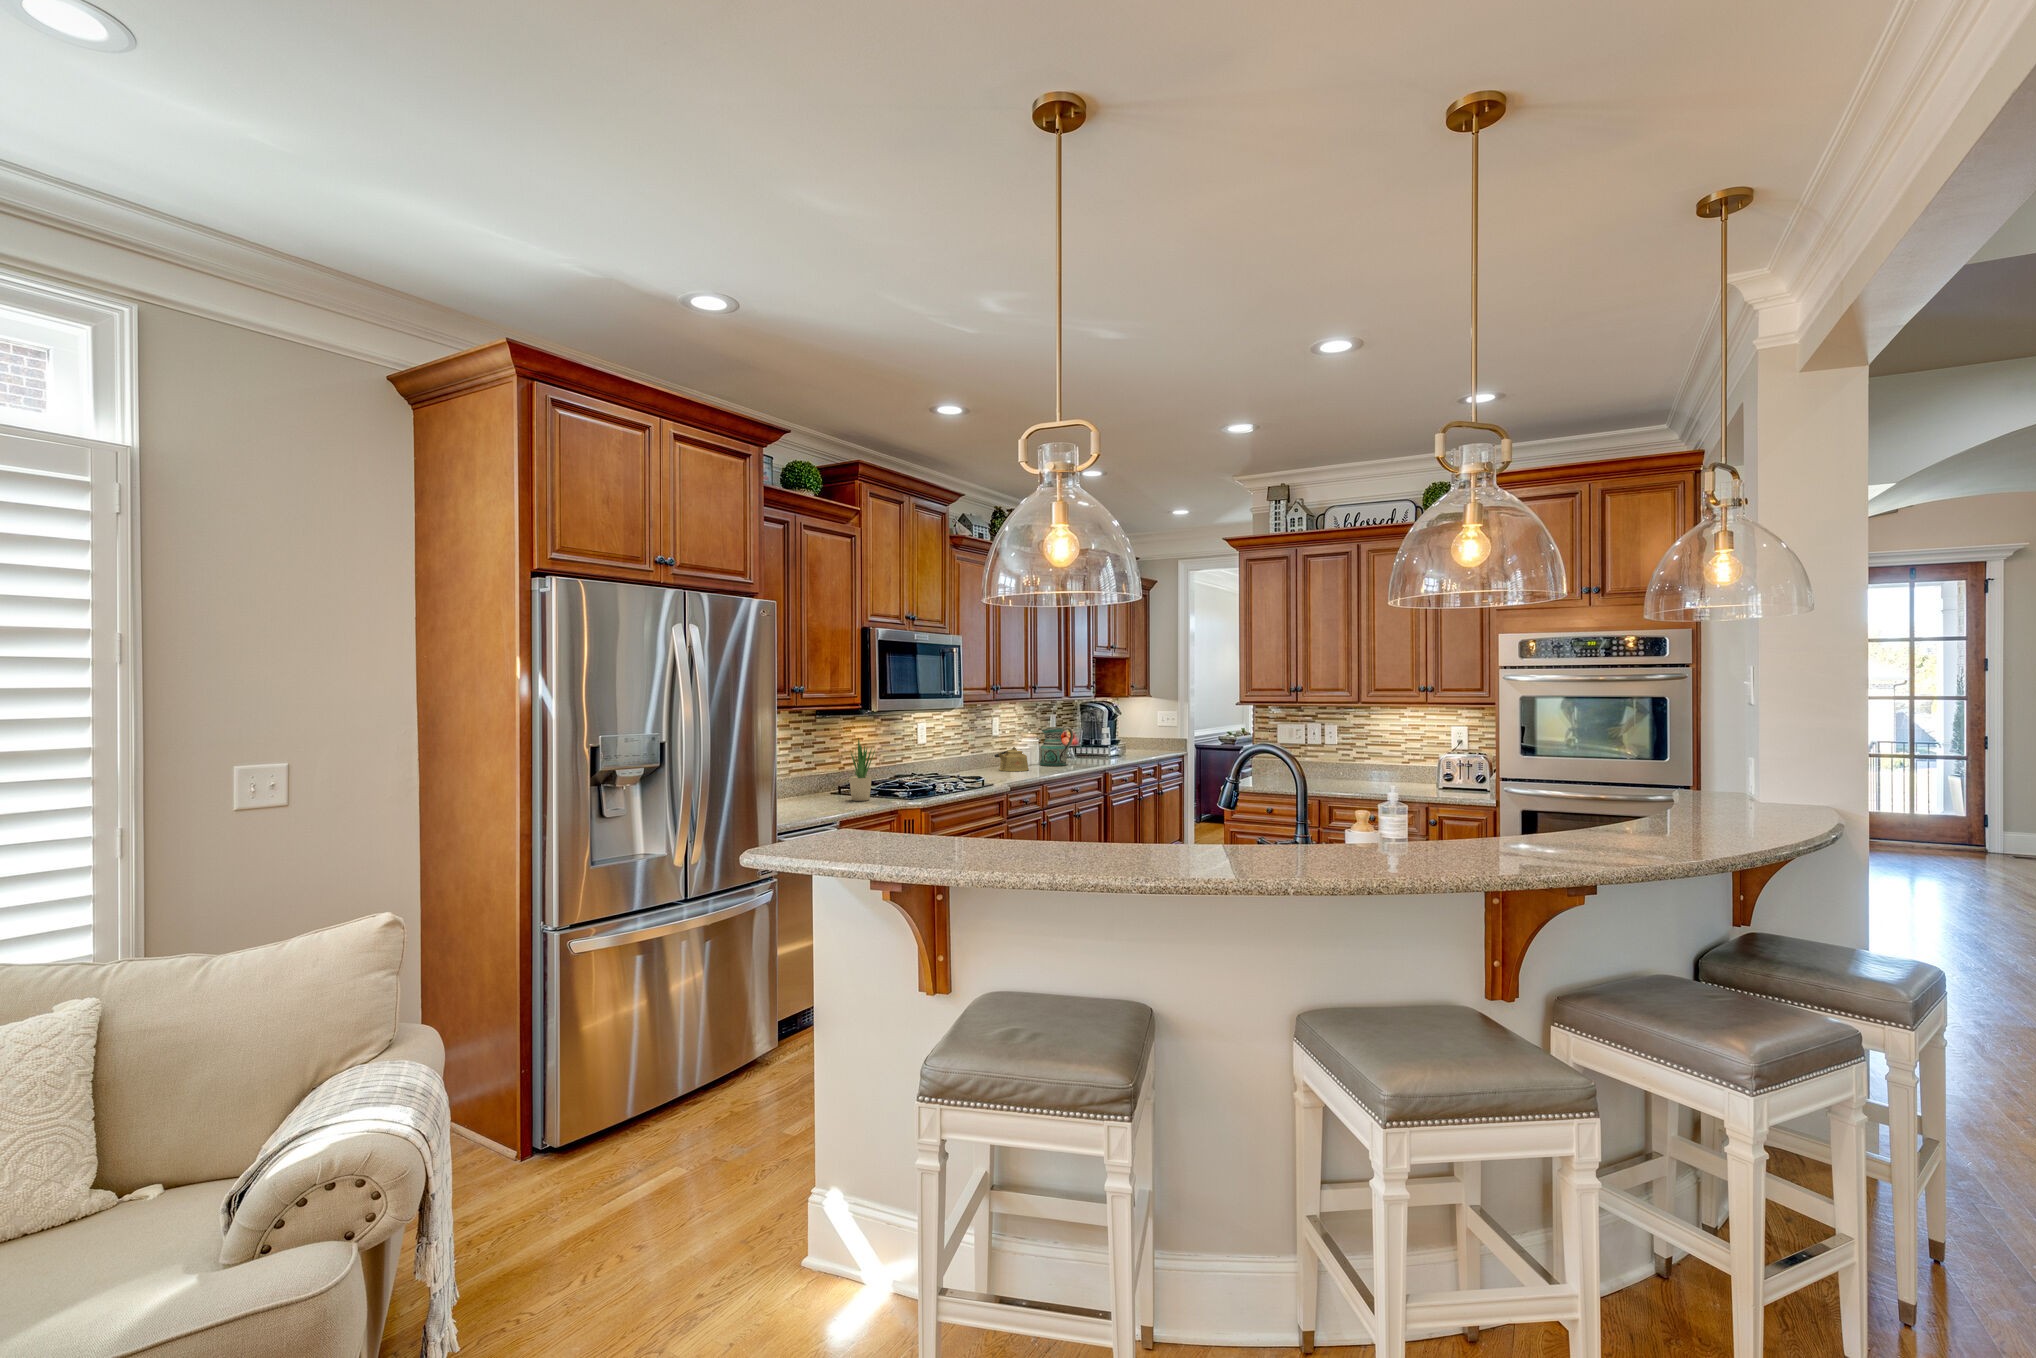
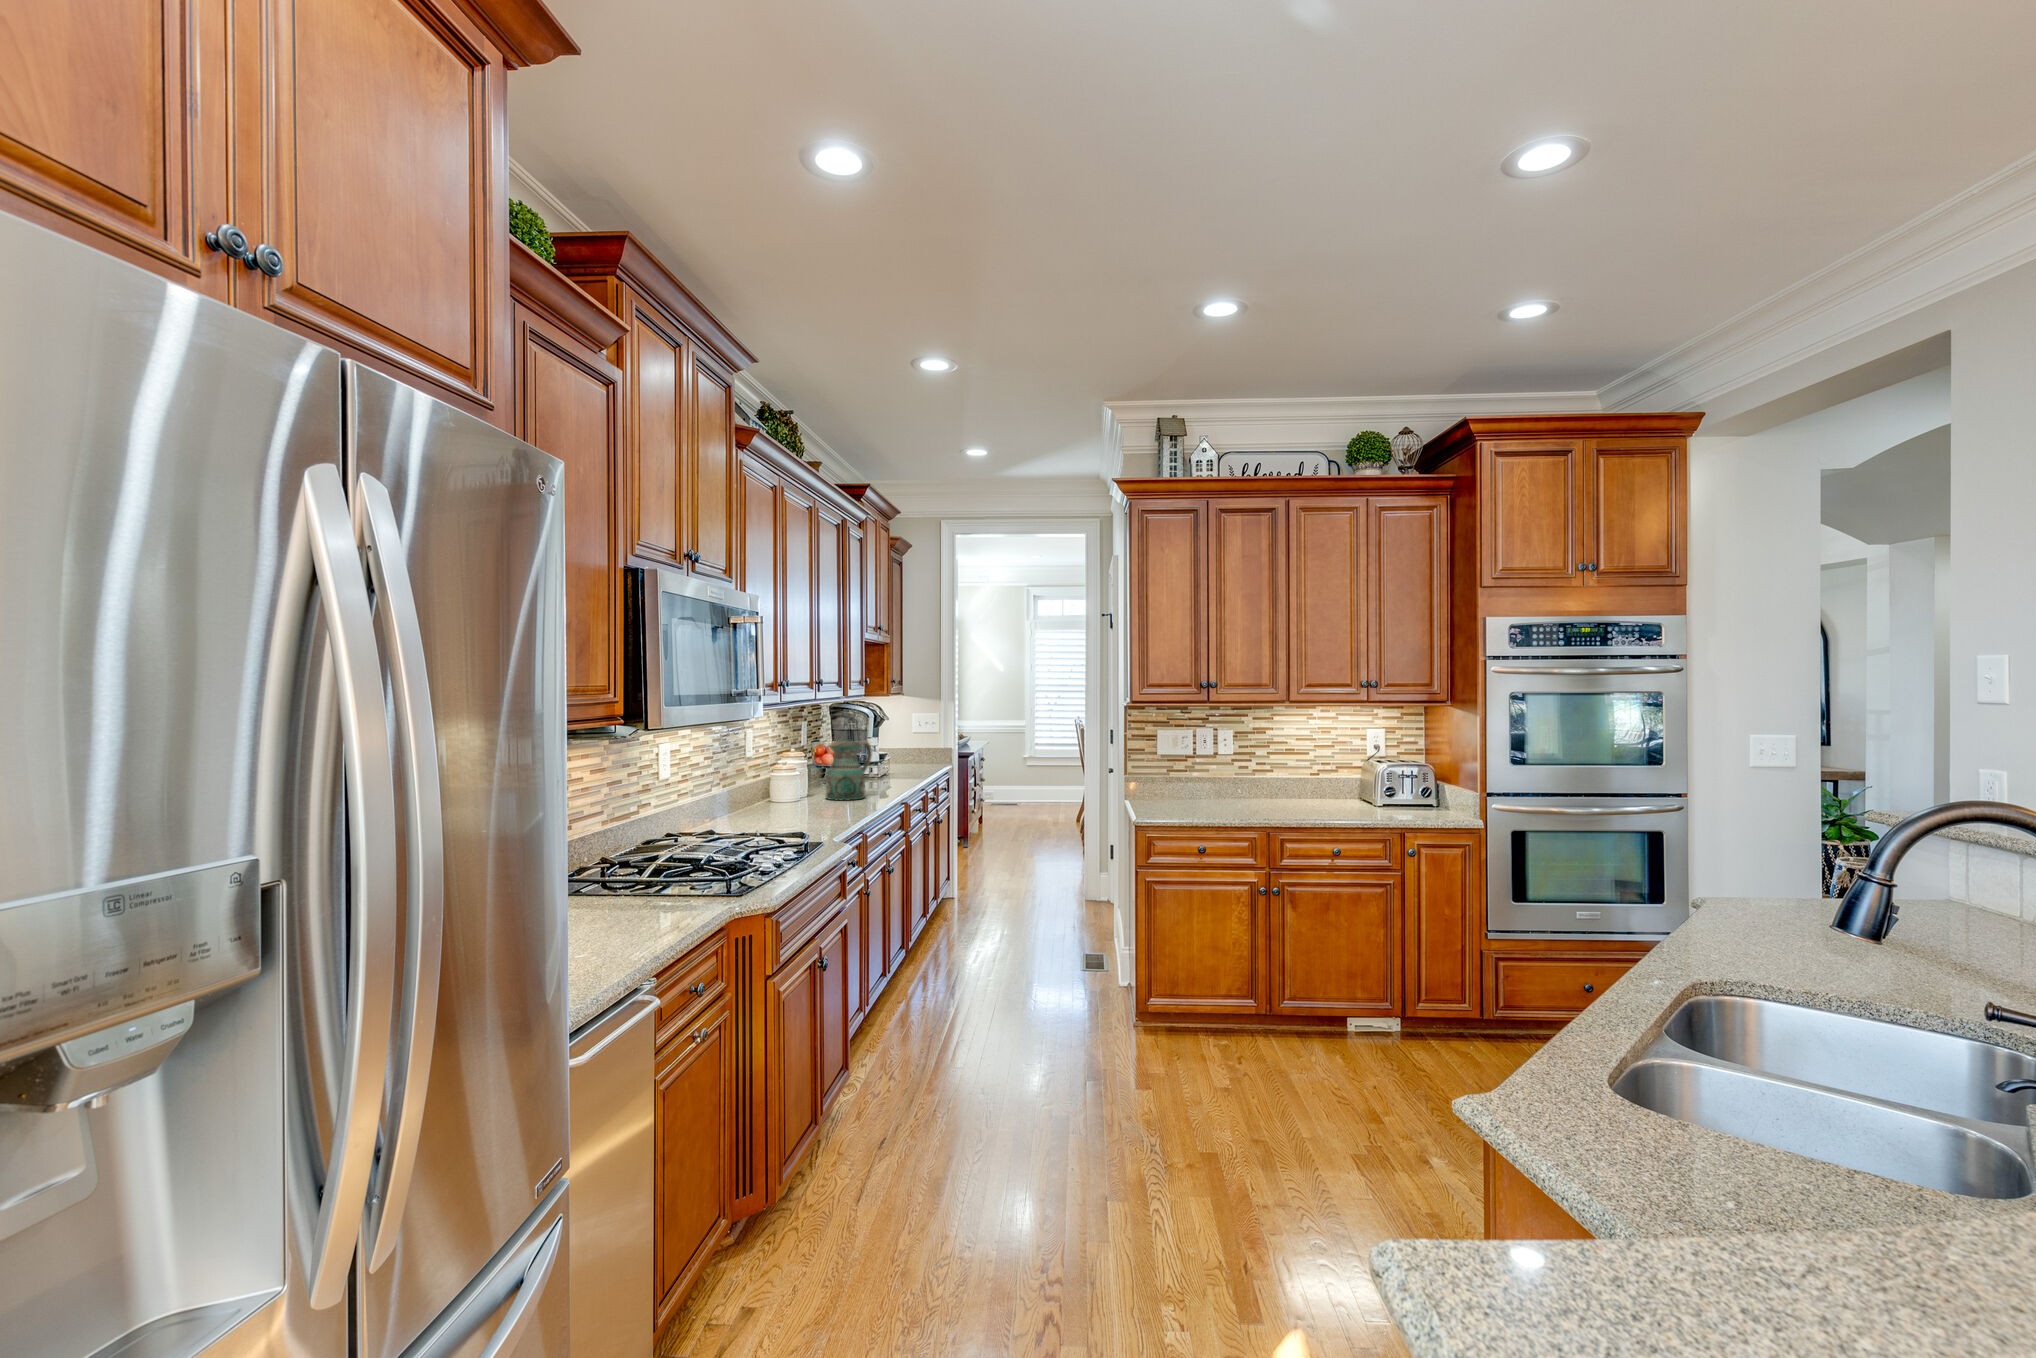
potted plant: present [849,738,875,801] -> none [626,787,683,919]
kettle: present [995,747,1029,771] -> none [775,776,830,815]

